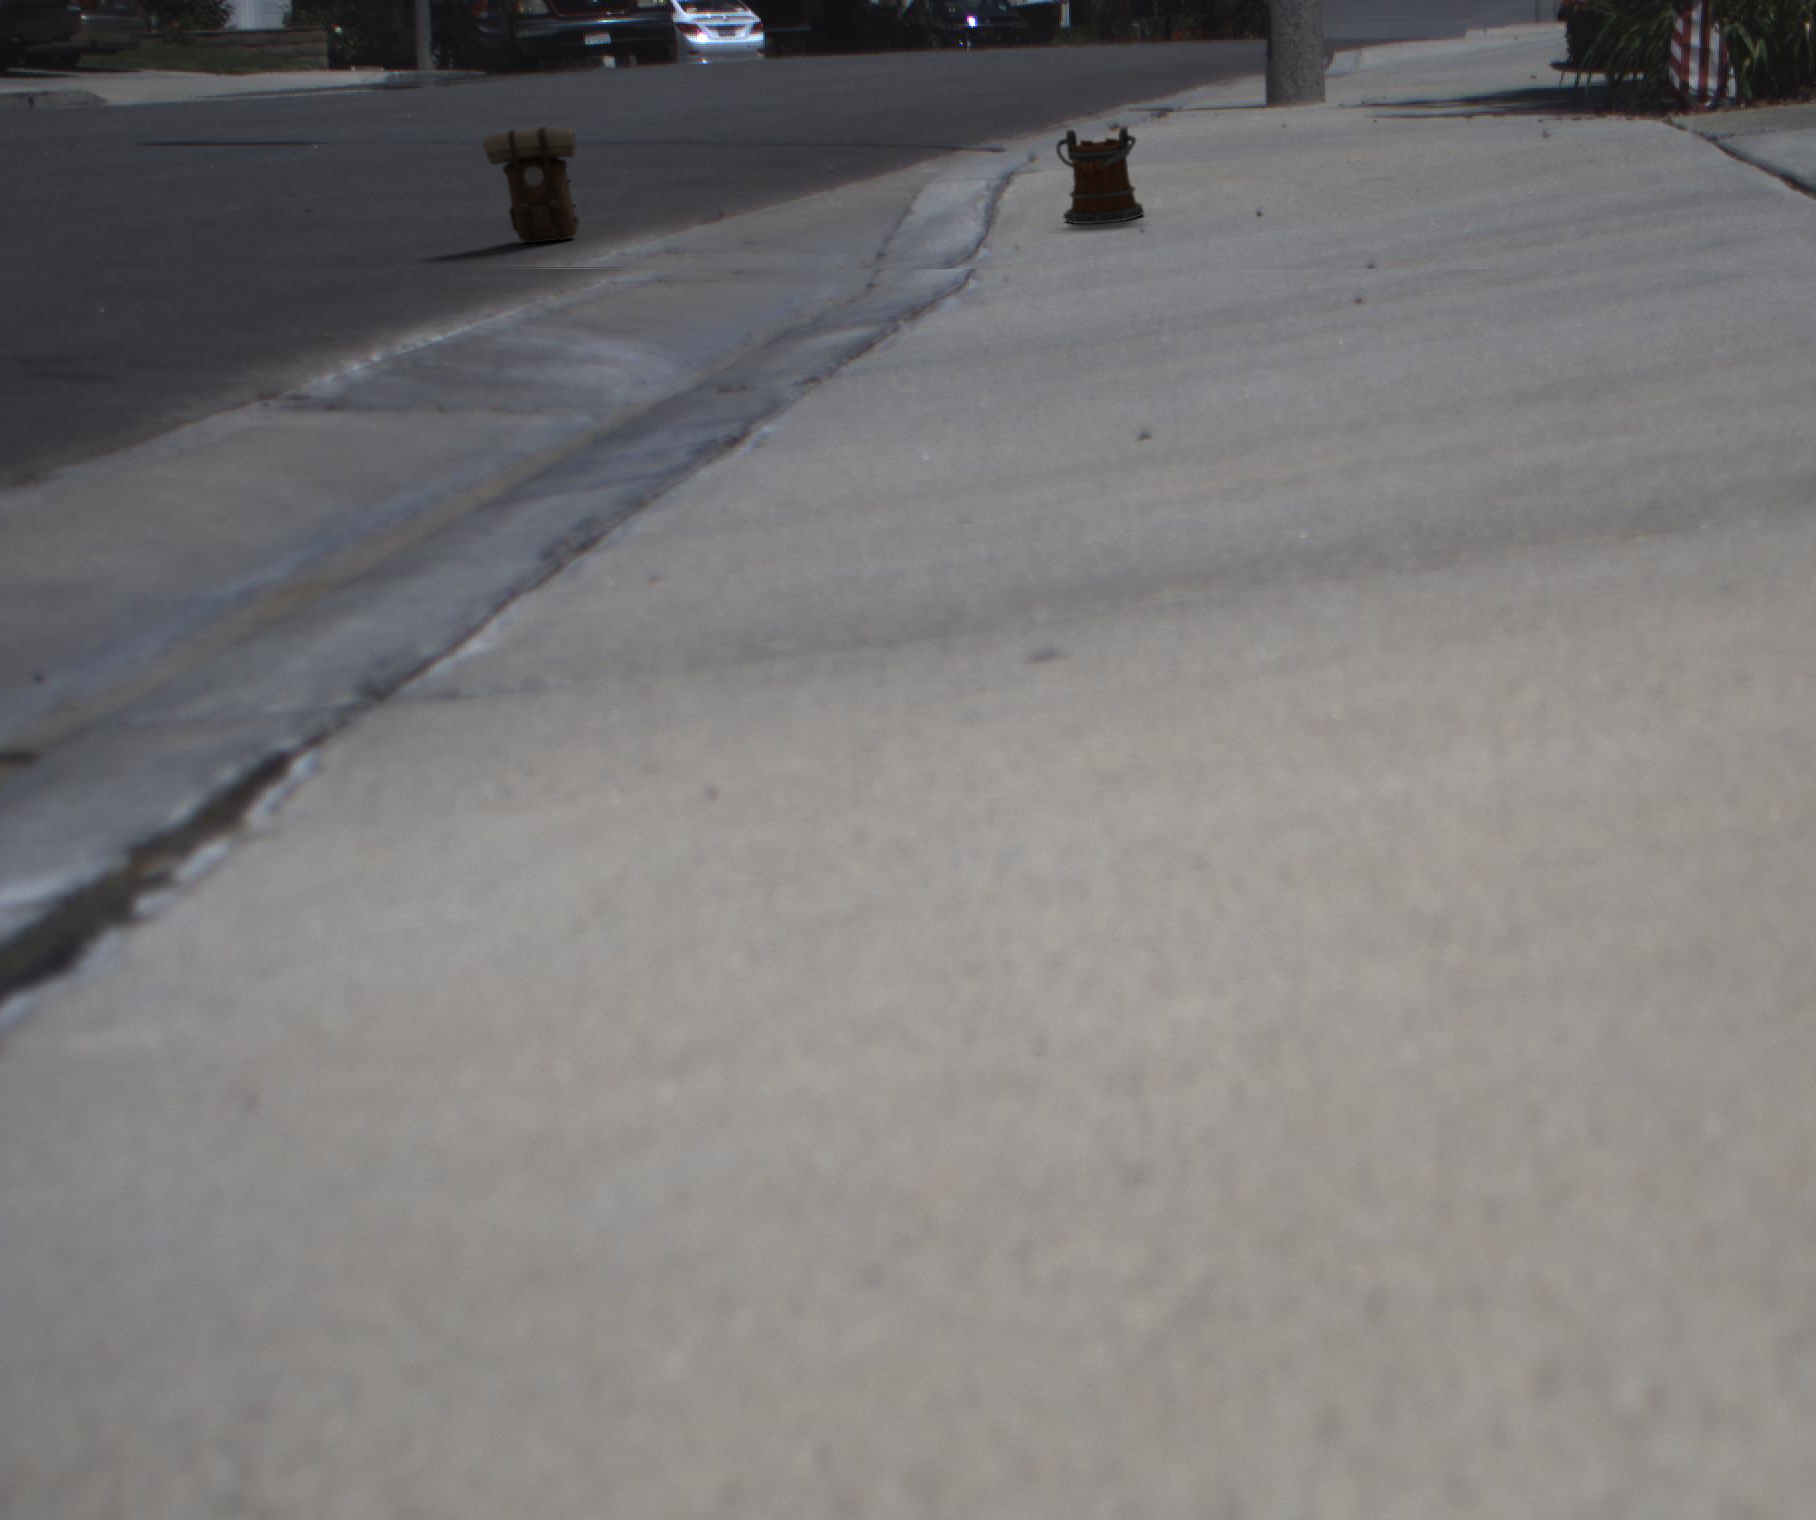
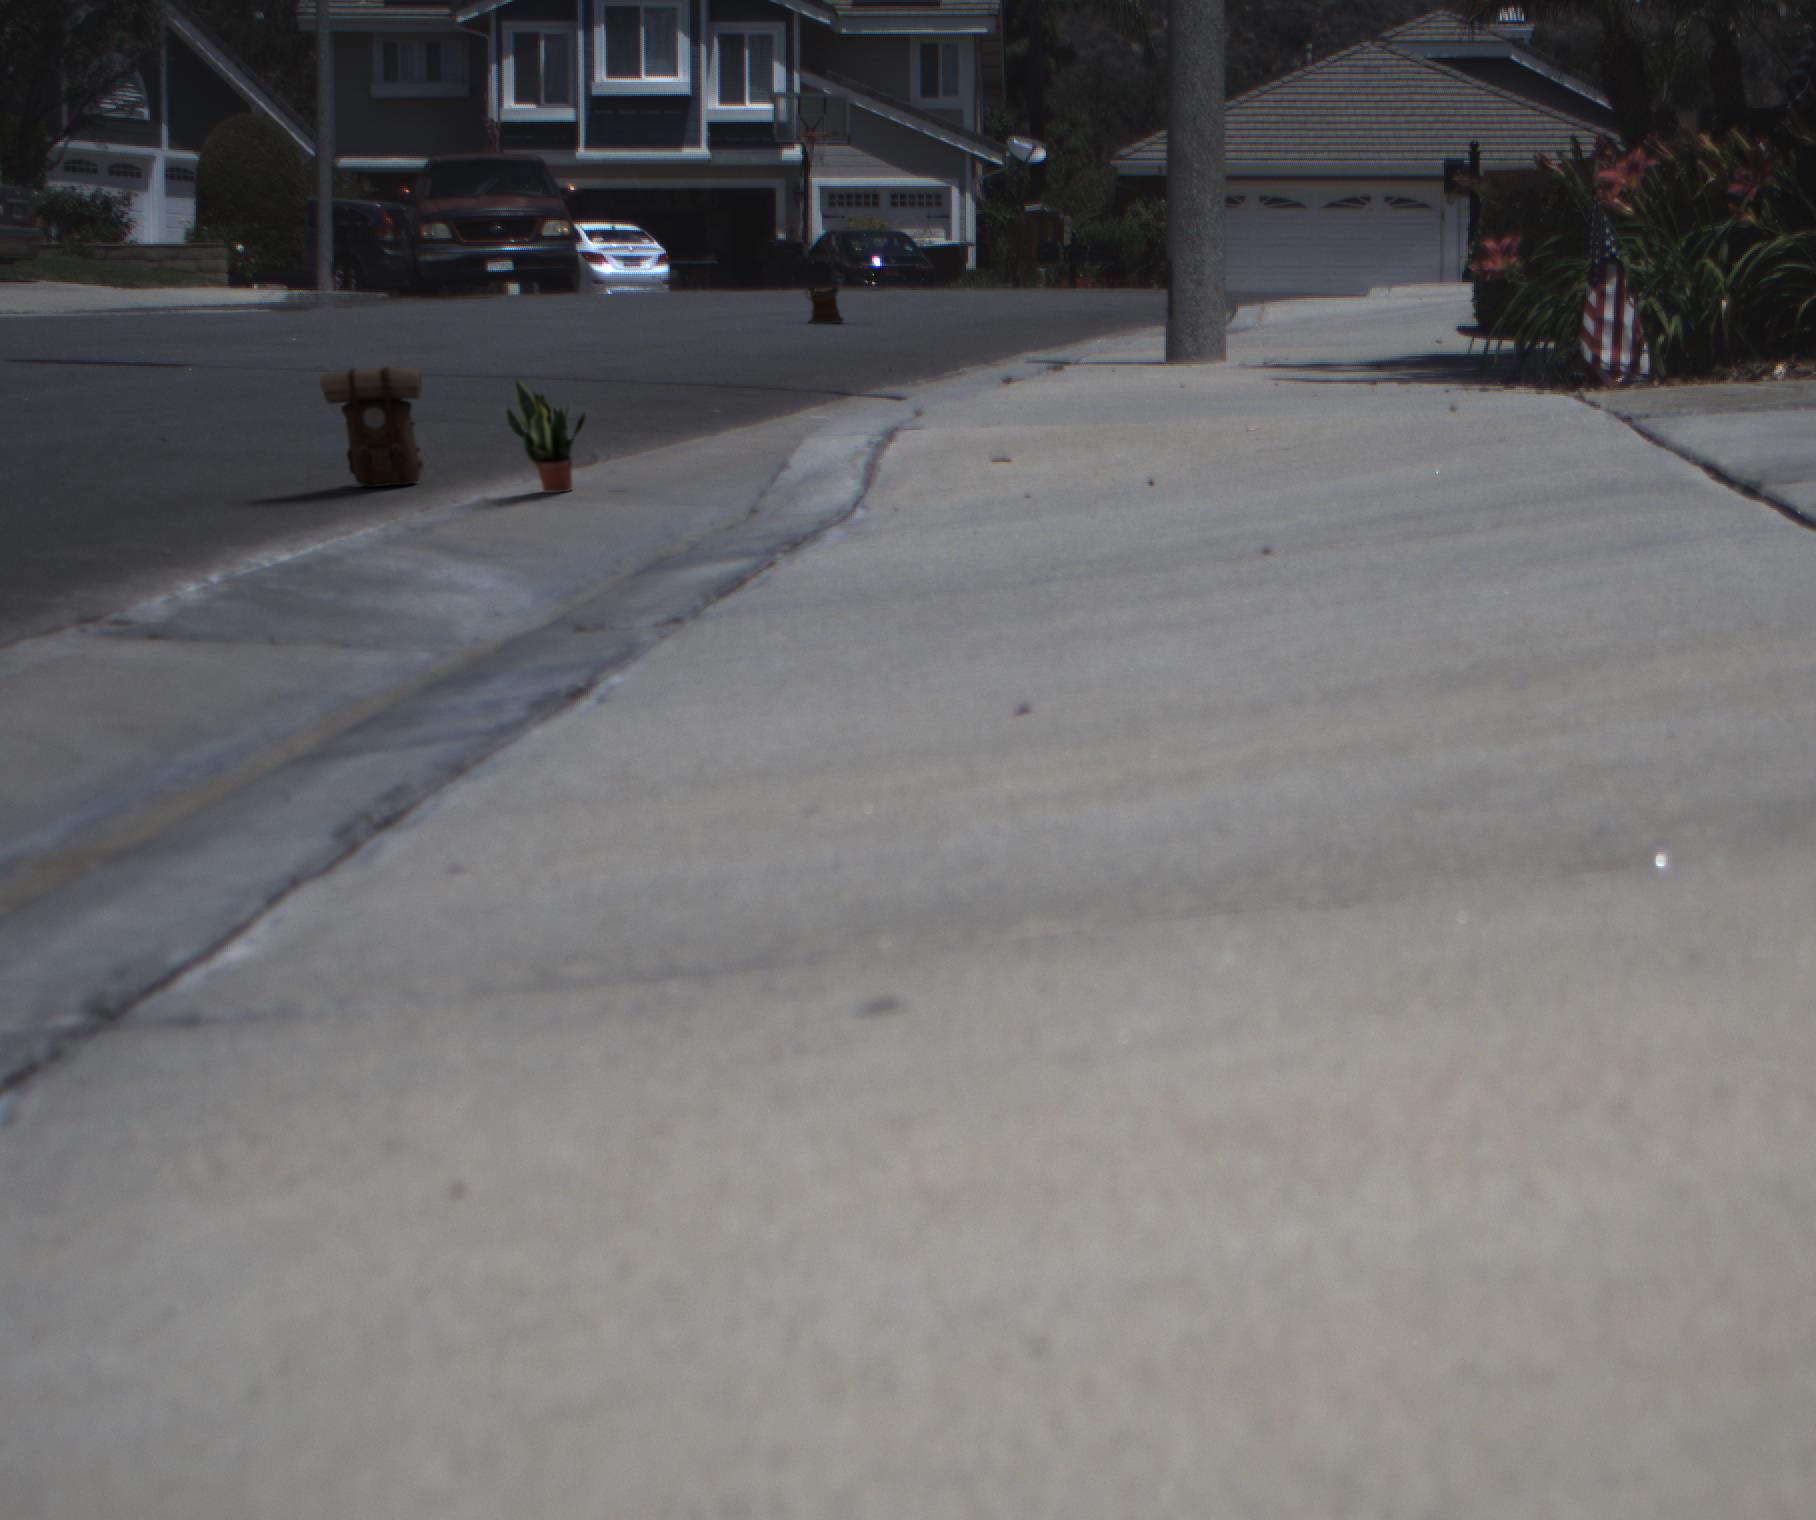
bucket: present [1056,127,1144,224] -> present [806,284,843,324]
potted plant: none [657,132,730,242] -> present [507,380,586,493]

